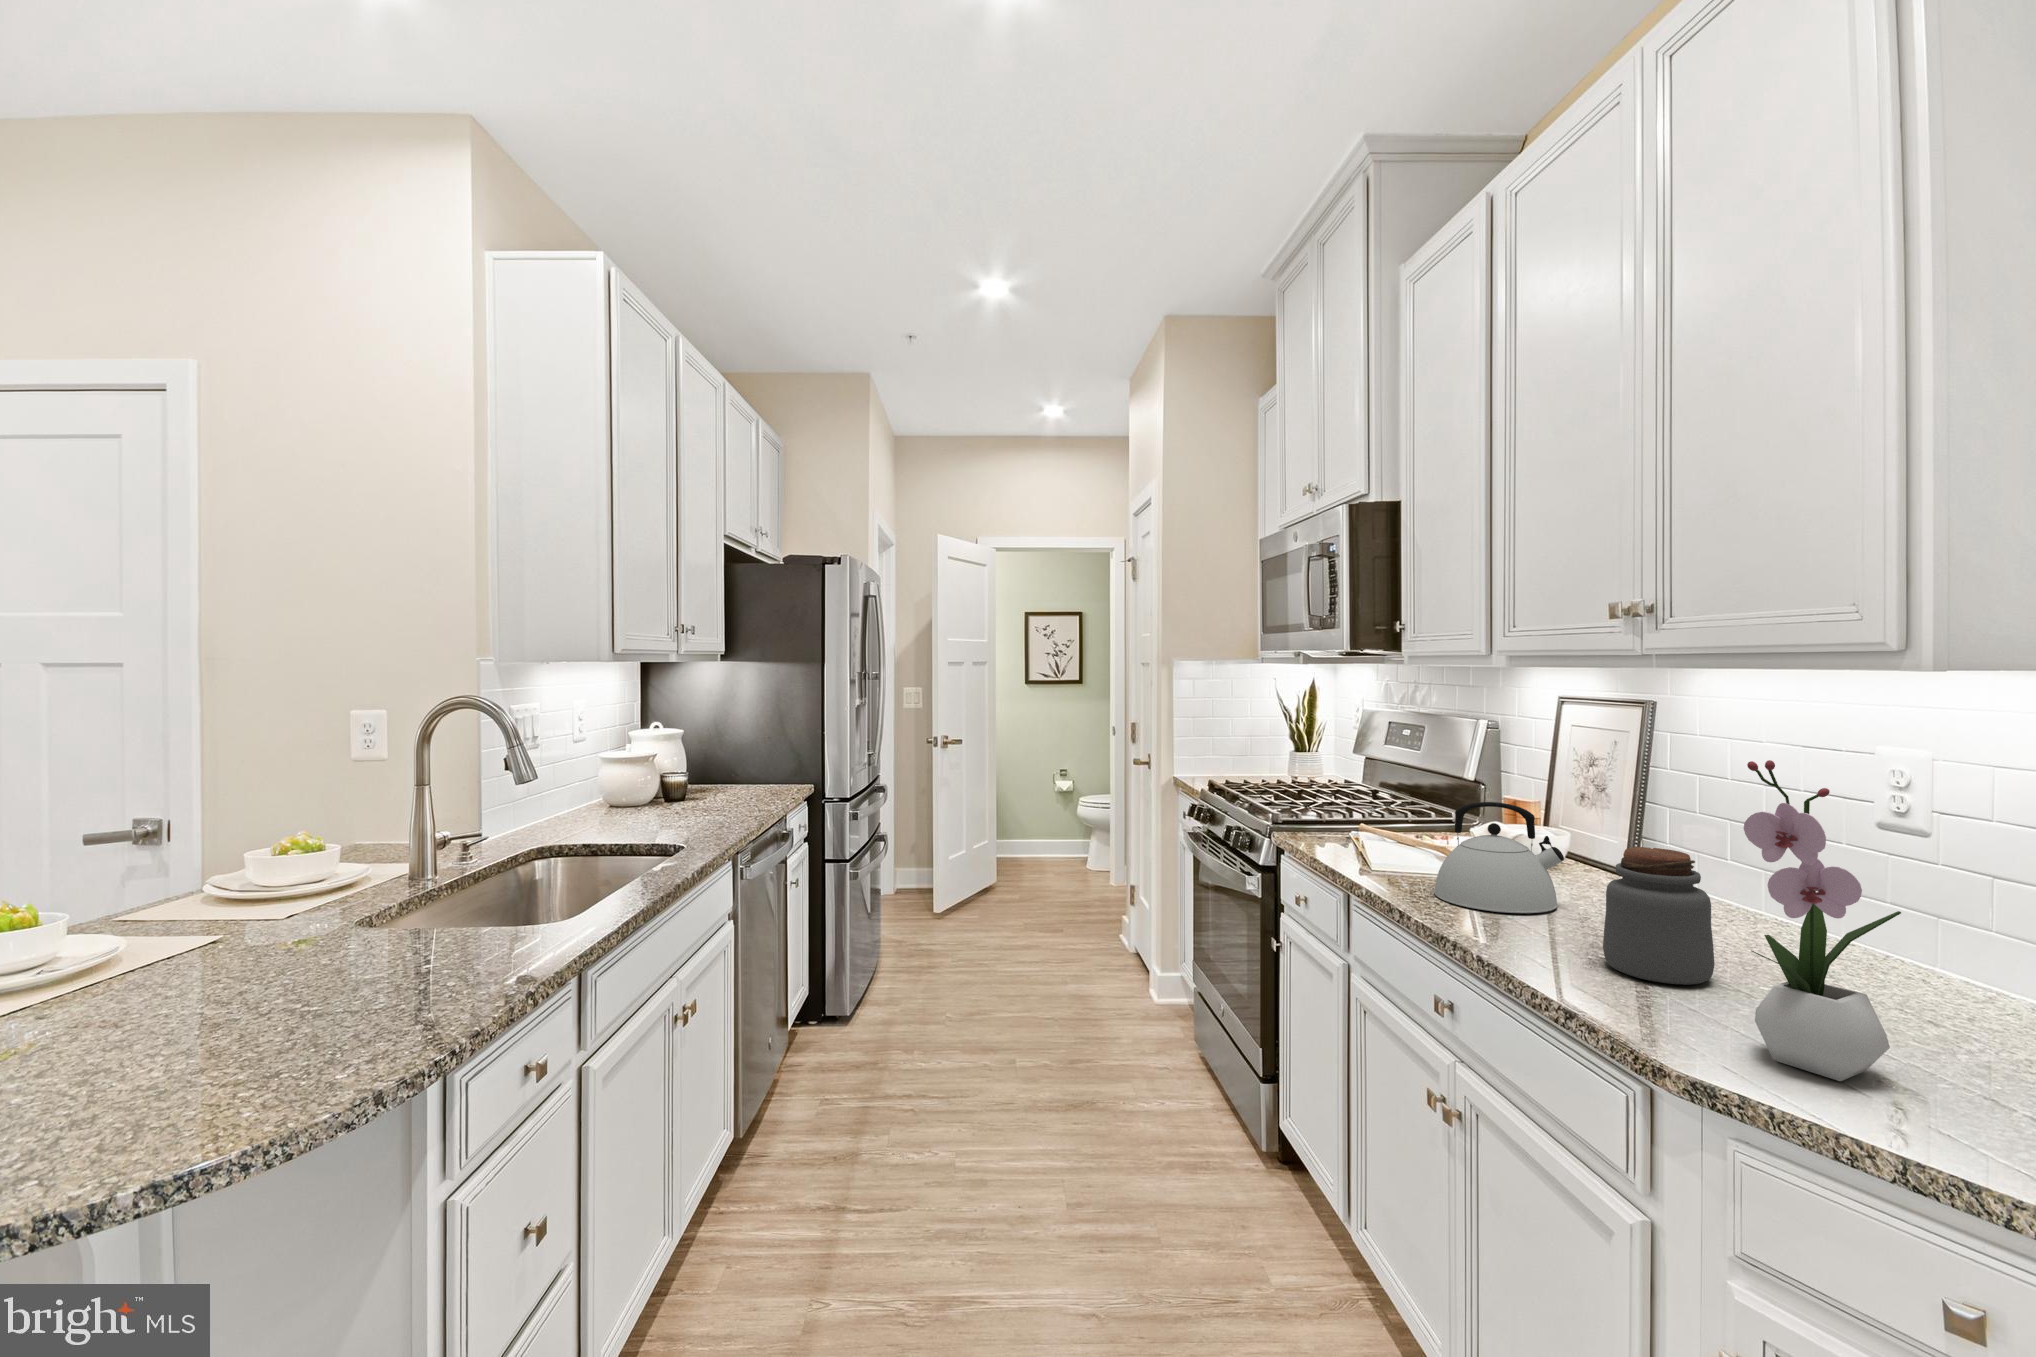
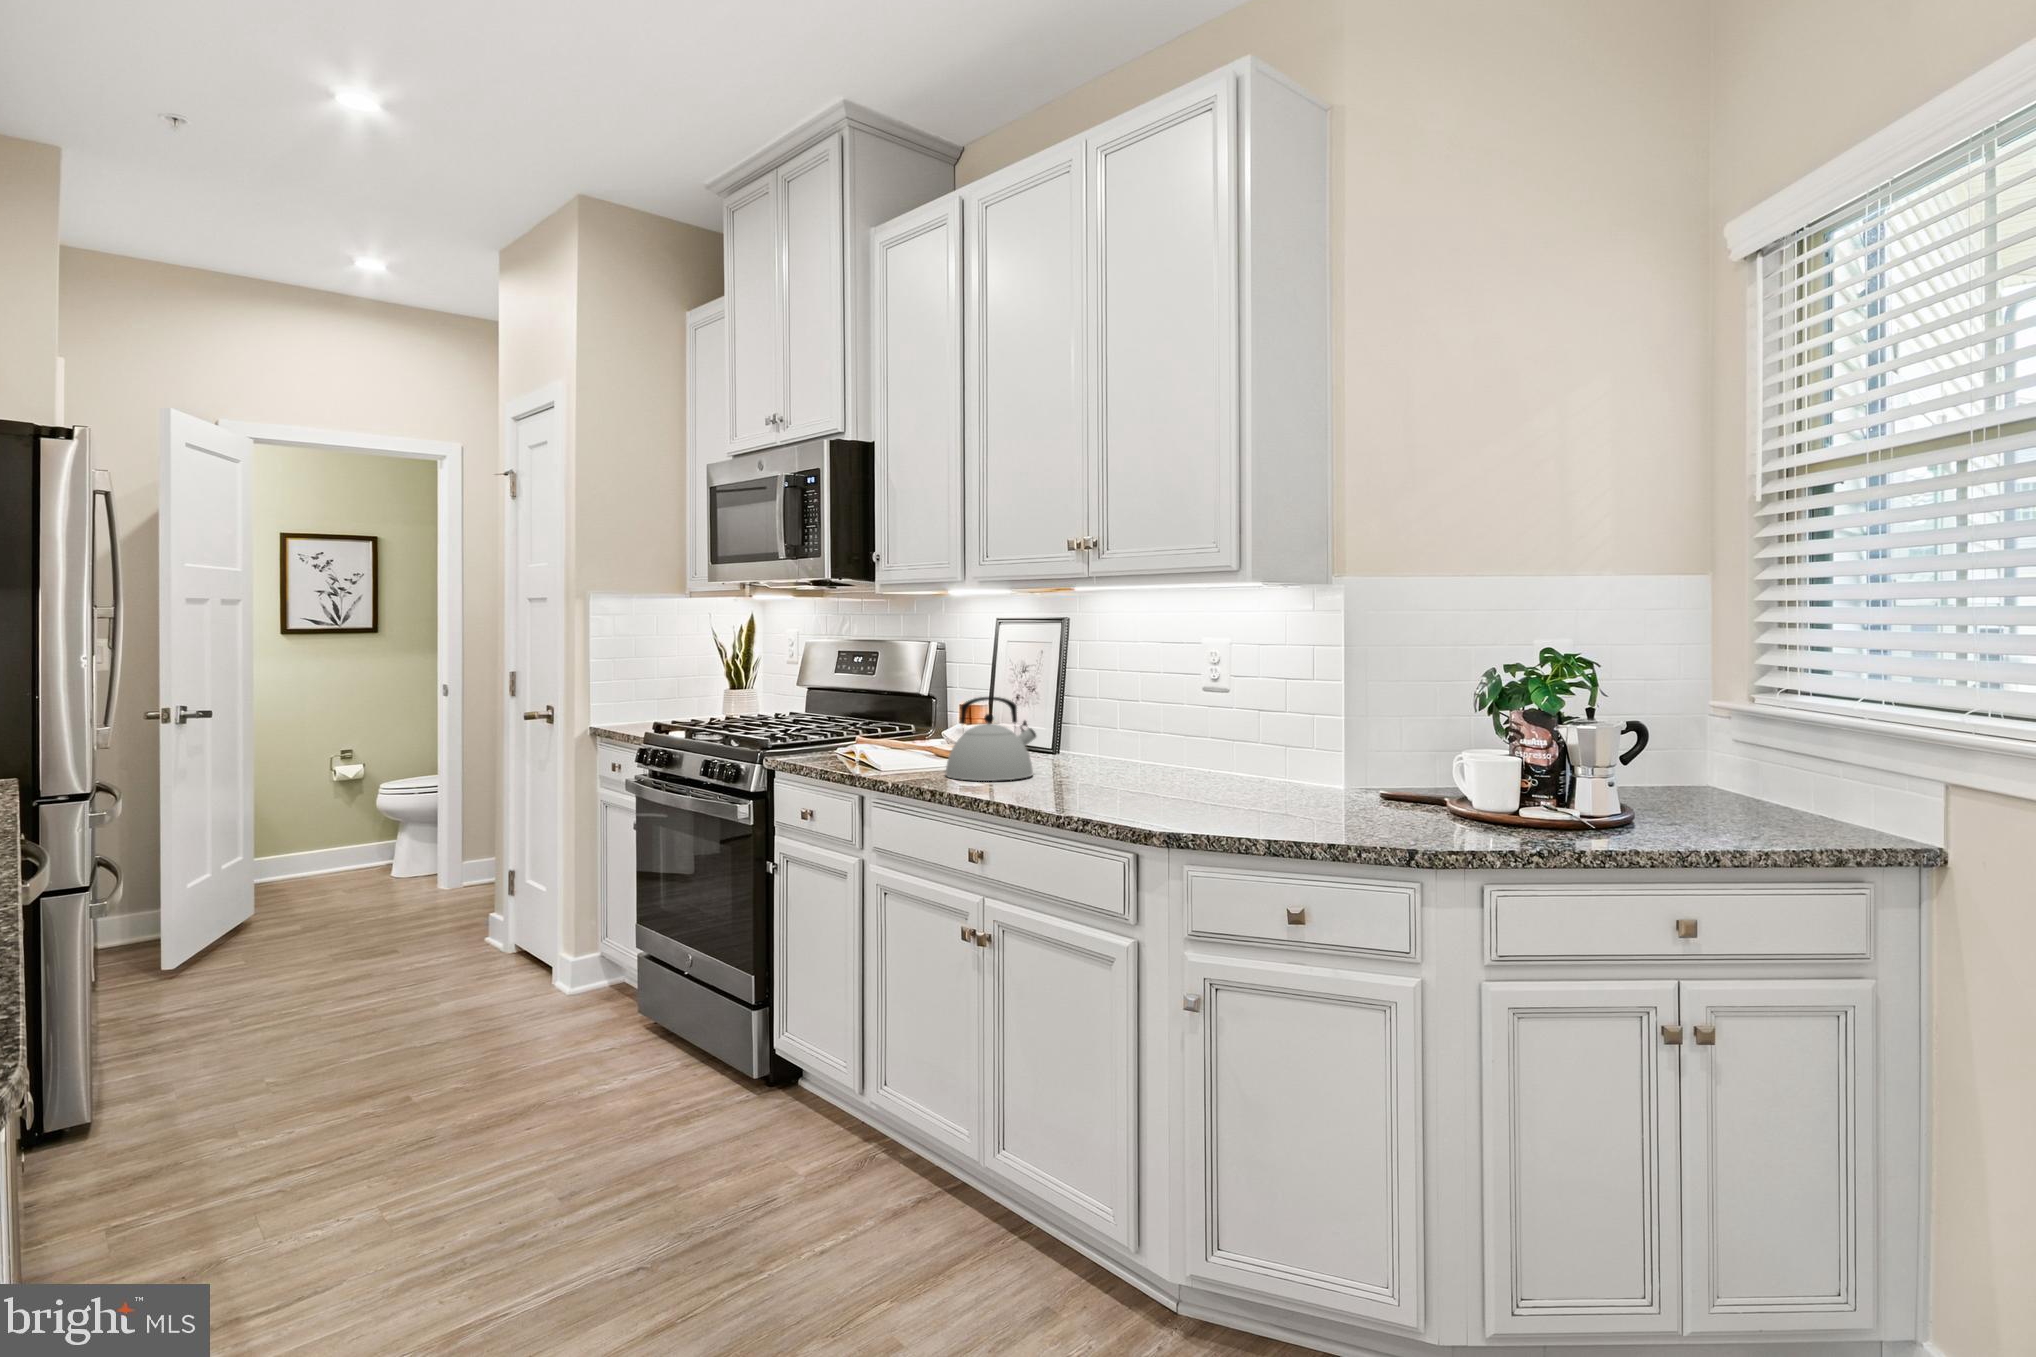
flower arrangement: present [1744,760,1901,1082] -> none [1186,633,1252,821]
jar: present [1603,847,1715,985] -> none [1084,710,1148,799]

